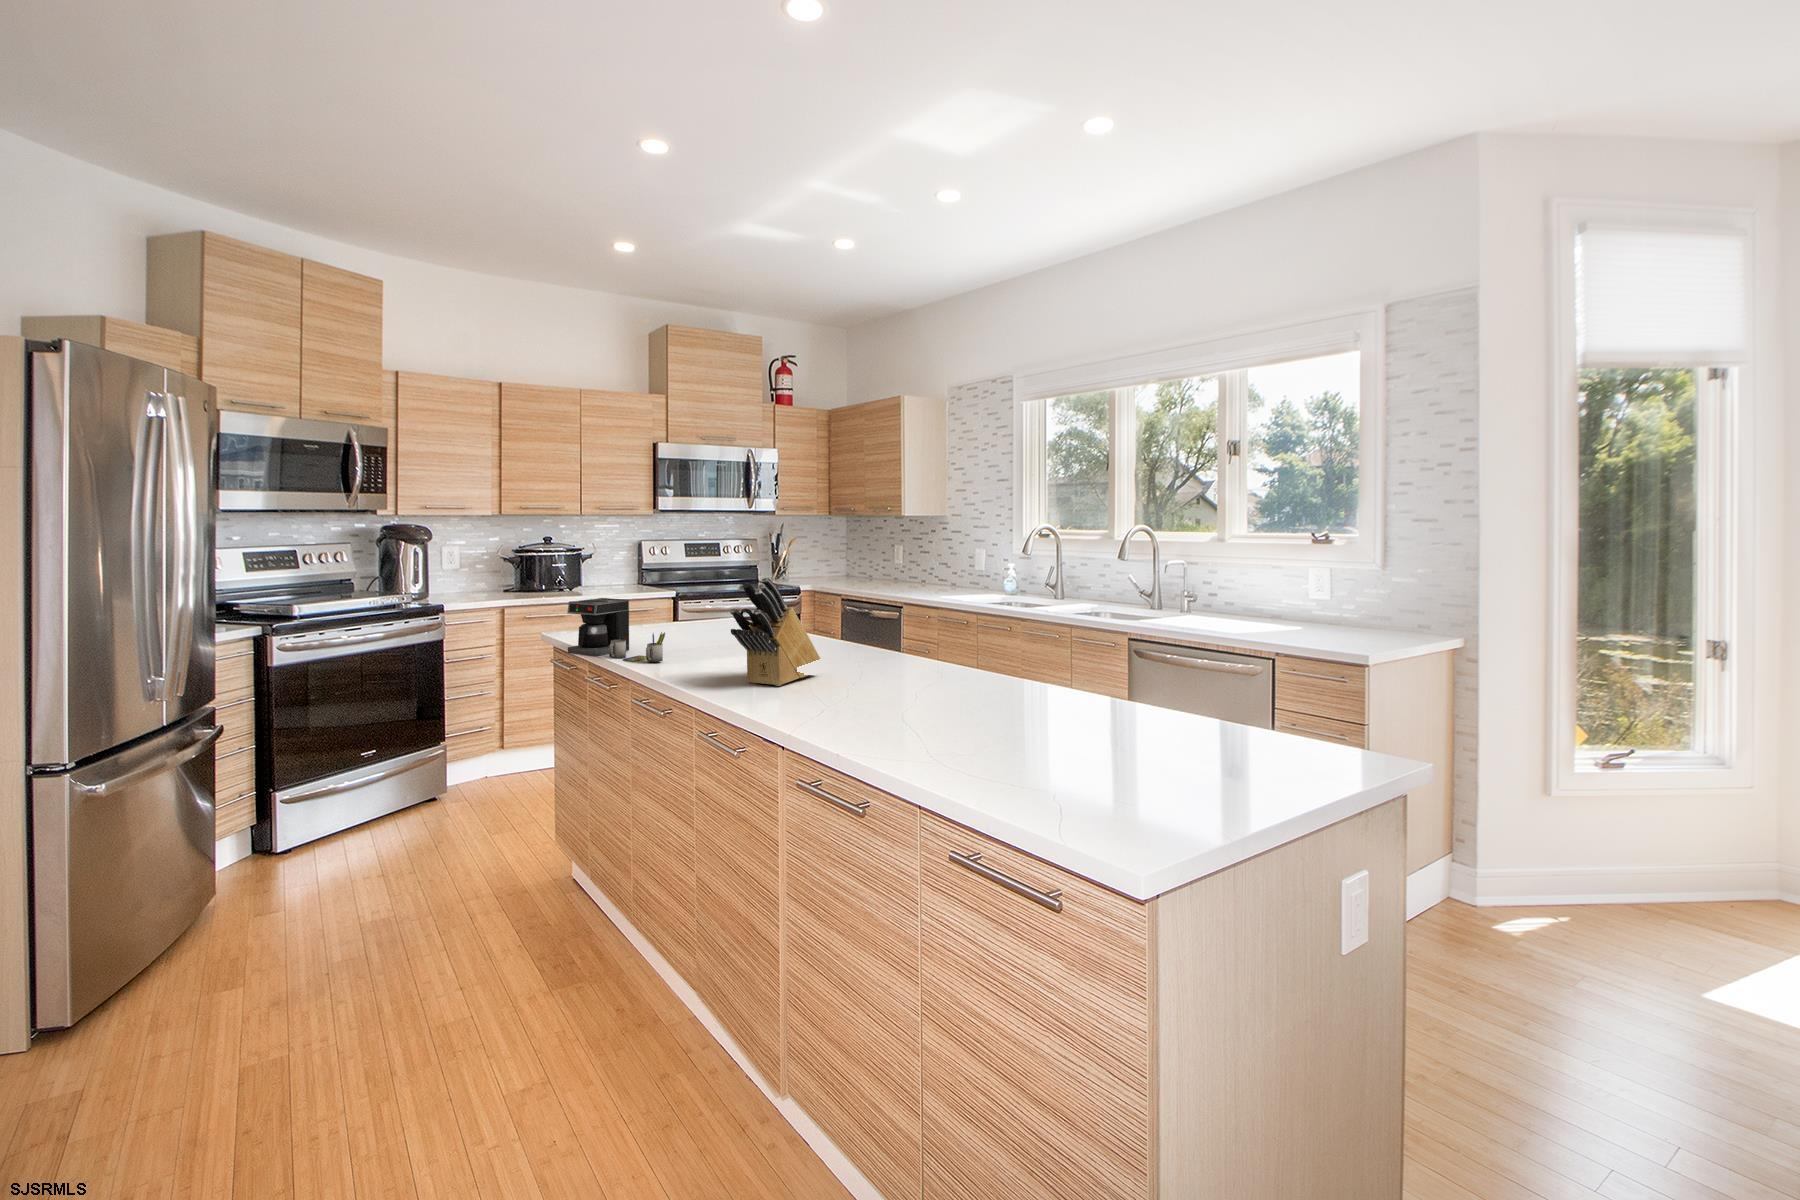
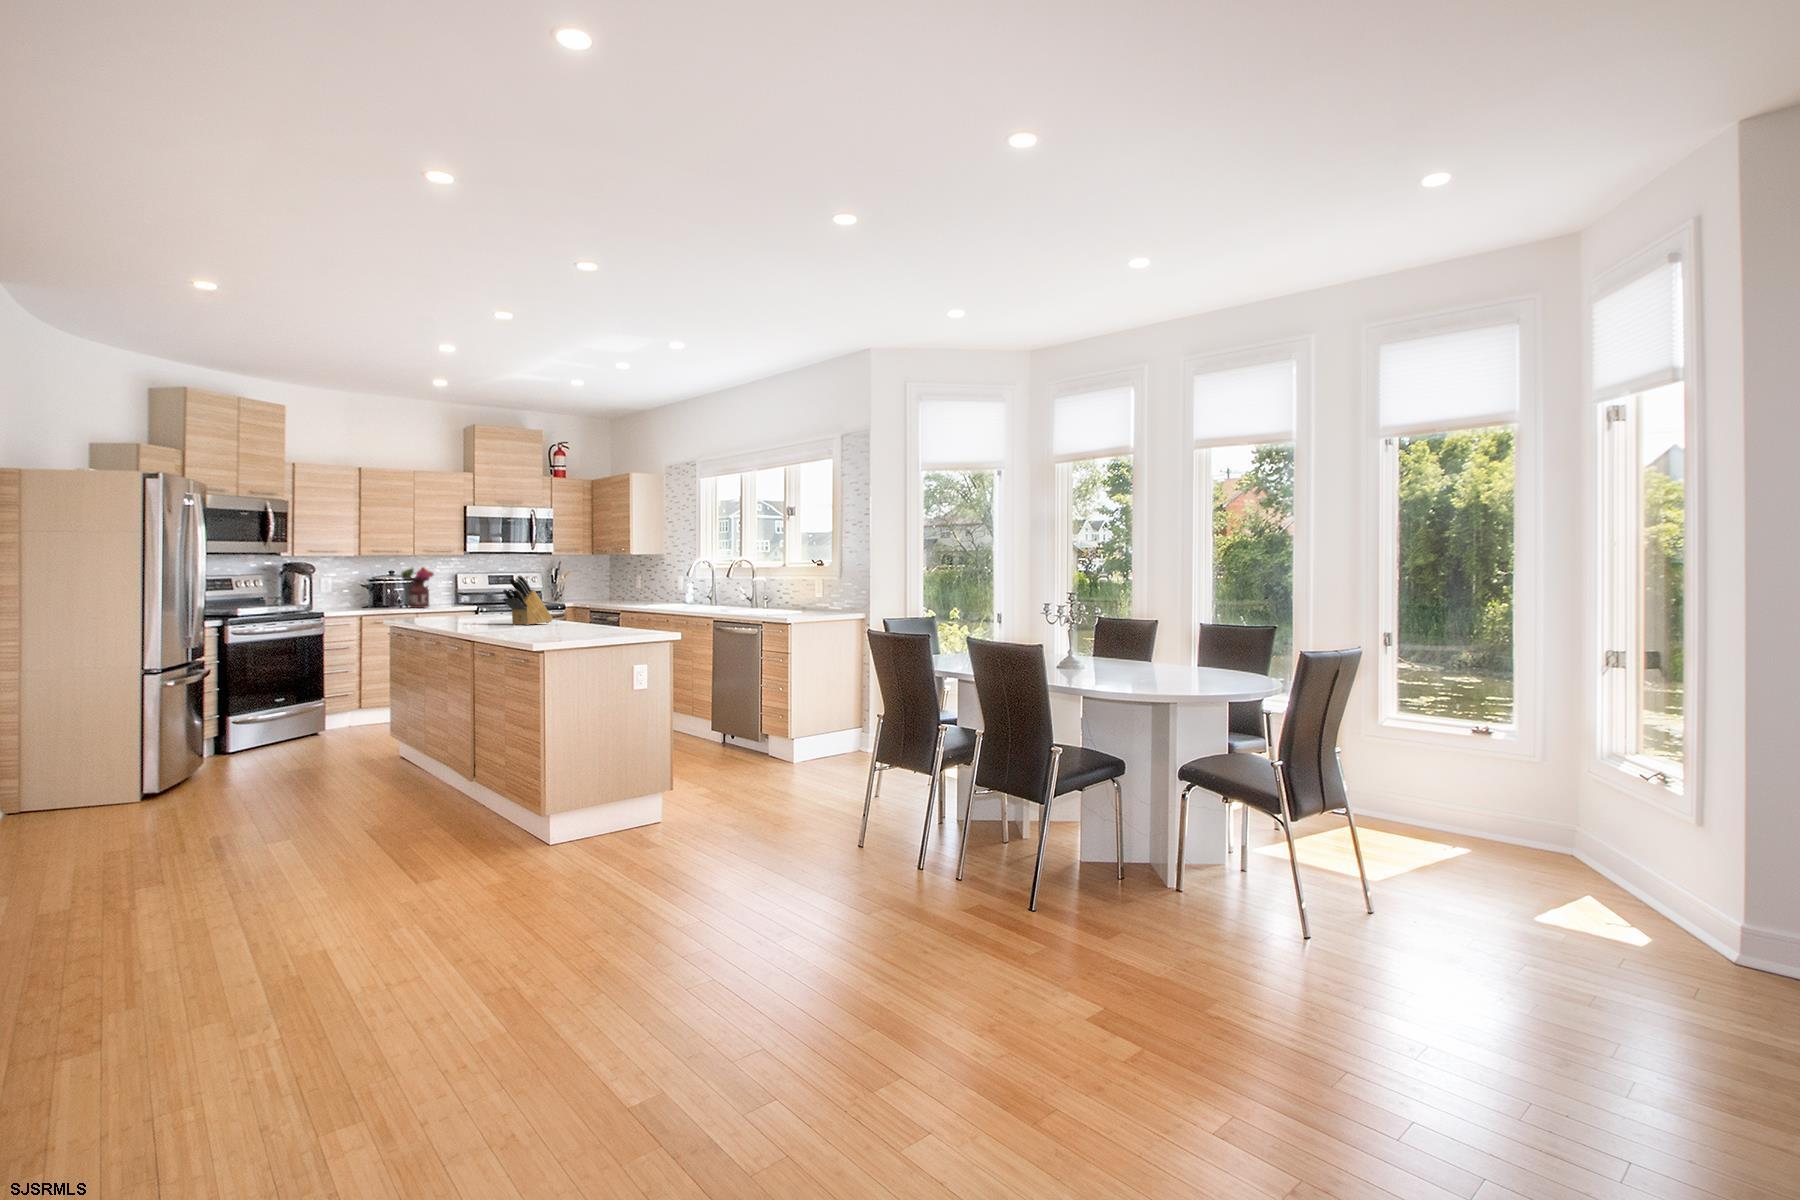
flower arrangement: none [559,533,608,597] -> present [401,567,434,608]
coffee maker: present [567,598,665,662] -> none [420,593,473,621]

